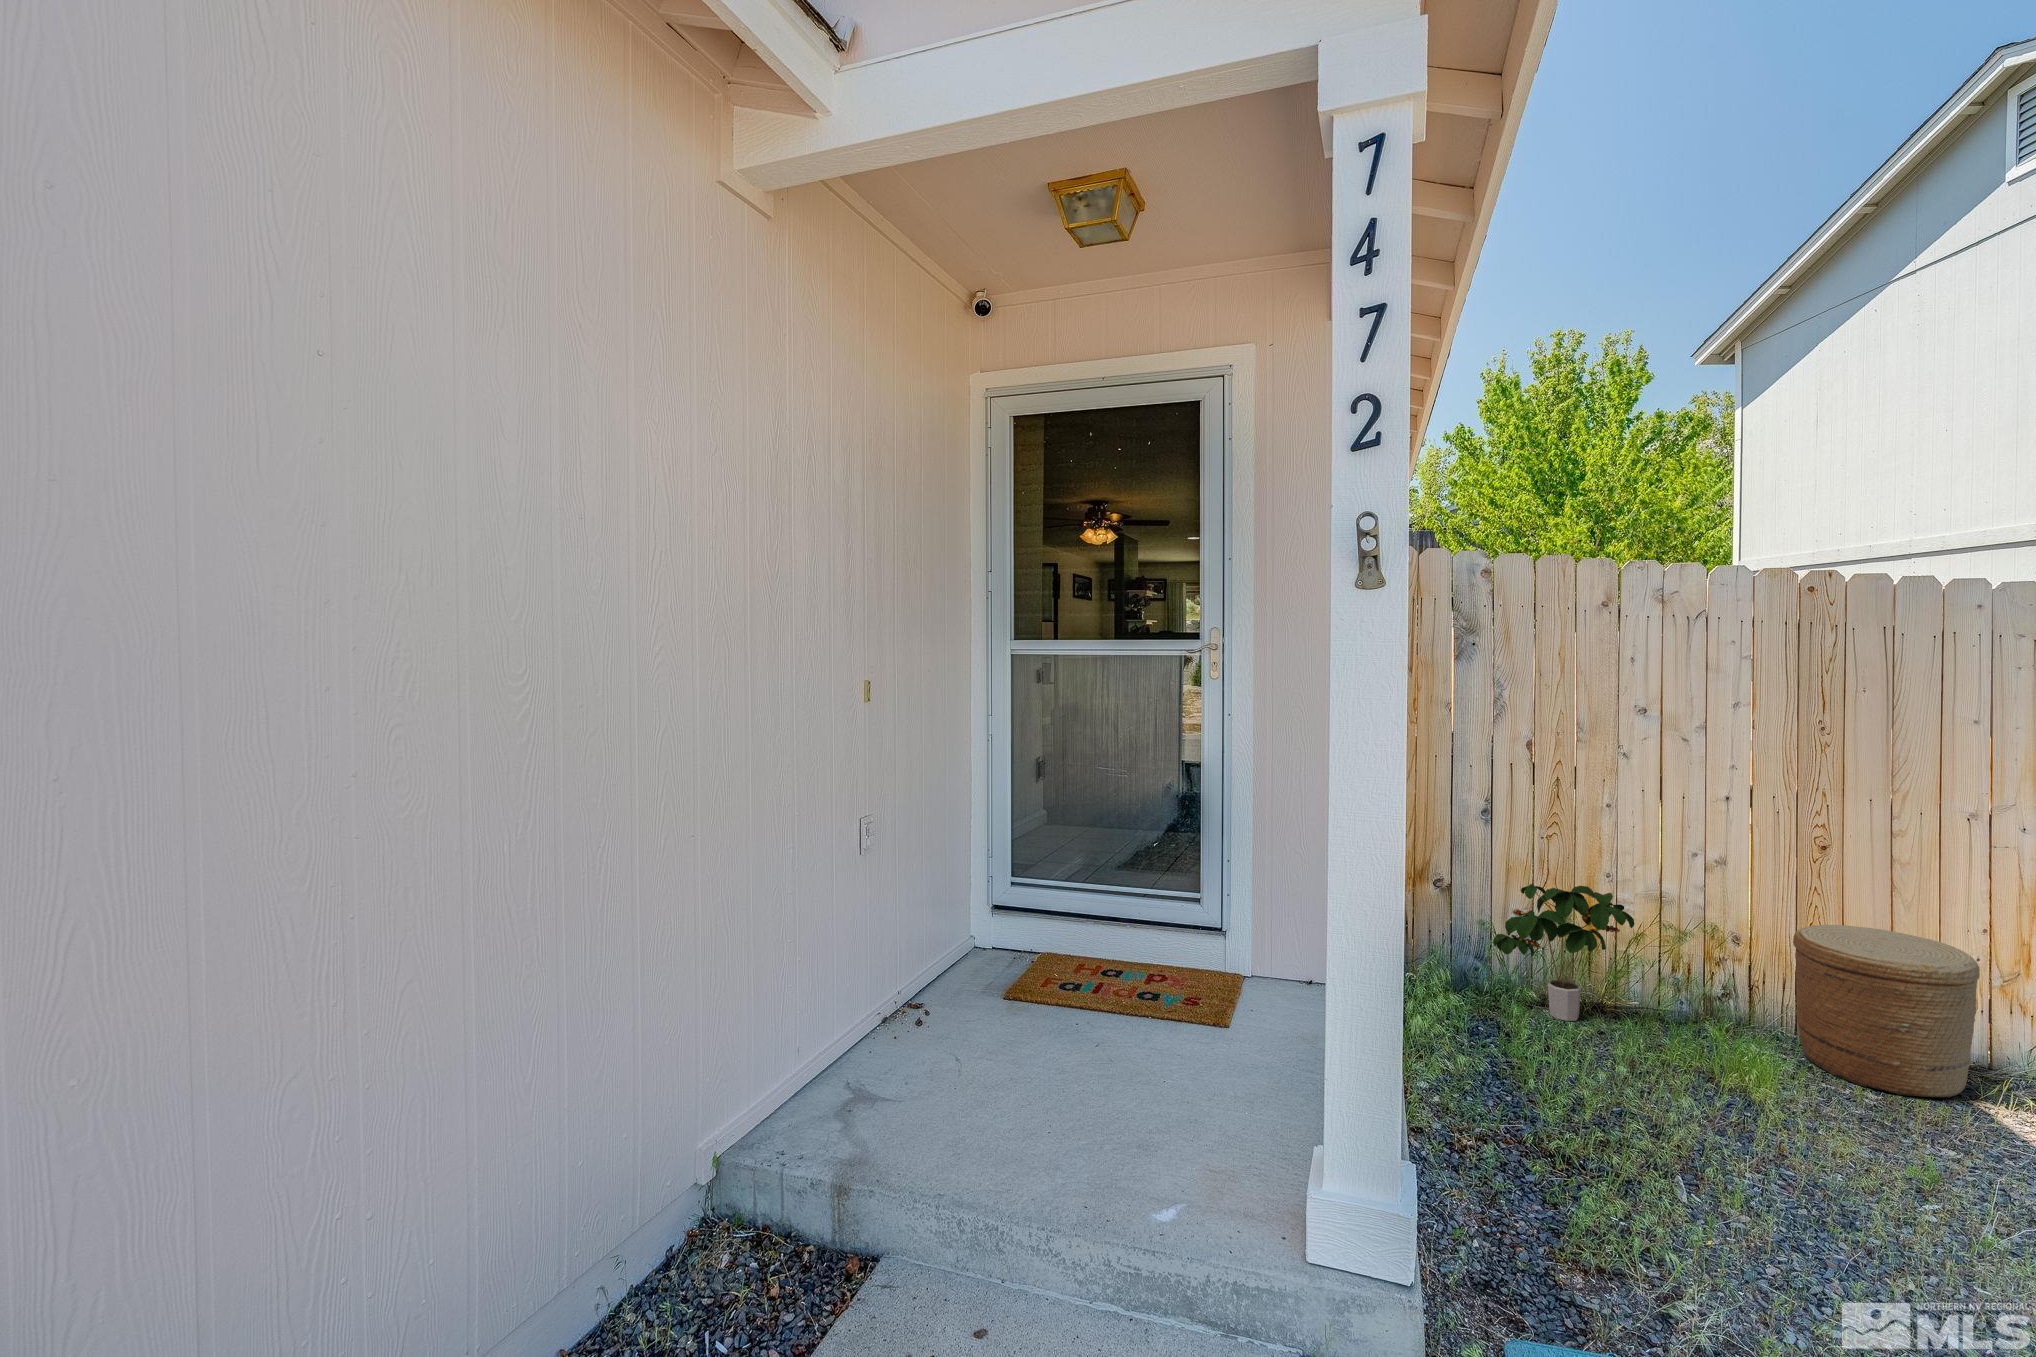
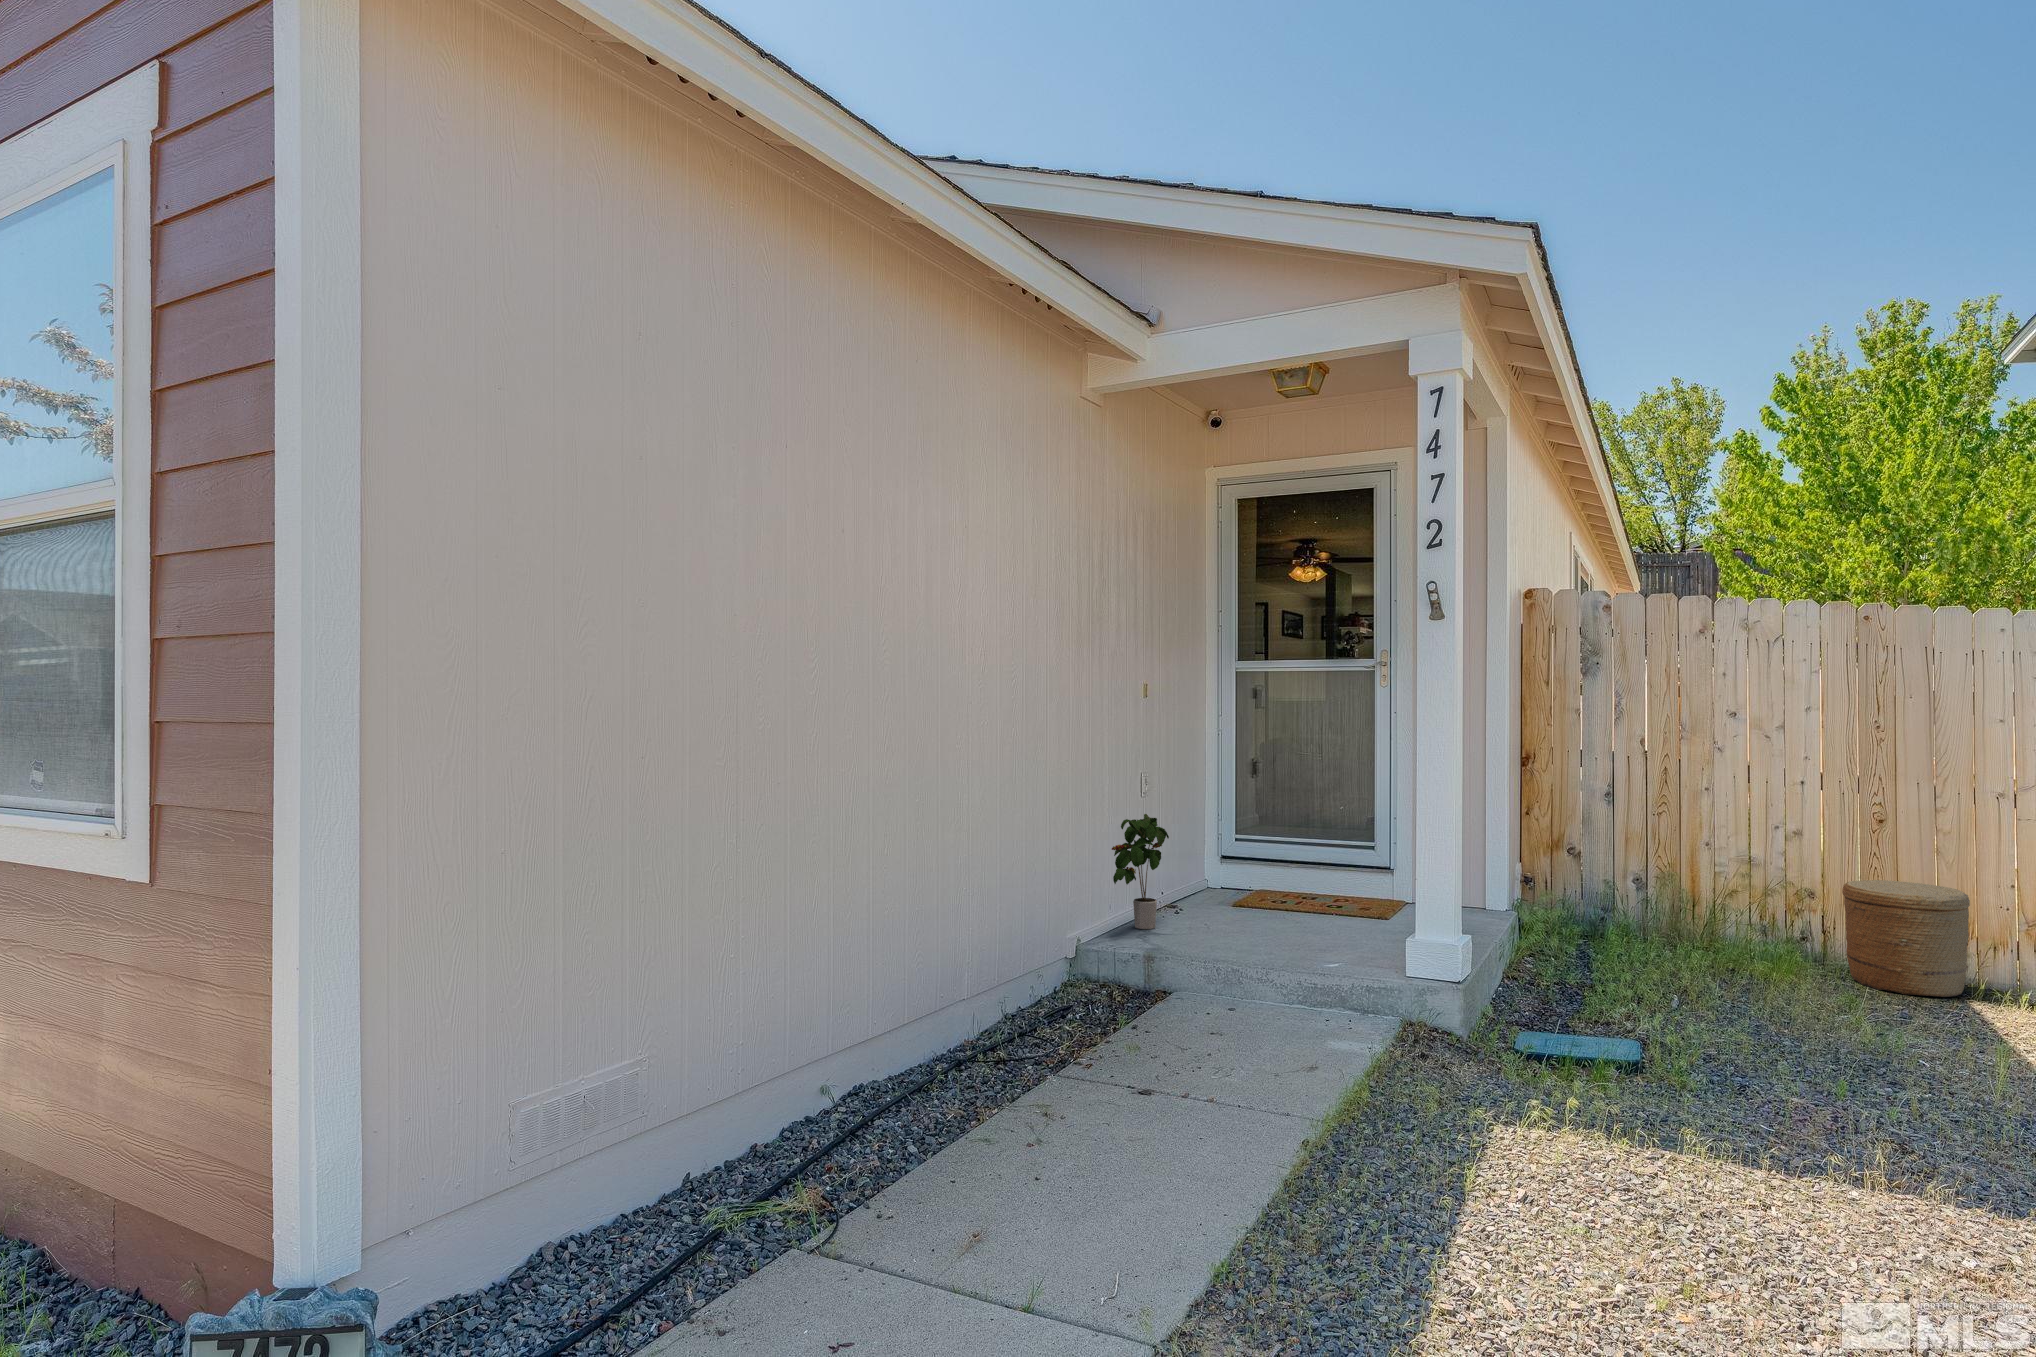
potted plant: present [1493,884,1634,1021] -> present [1112,814,1169,929]

